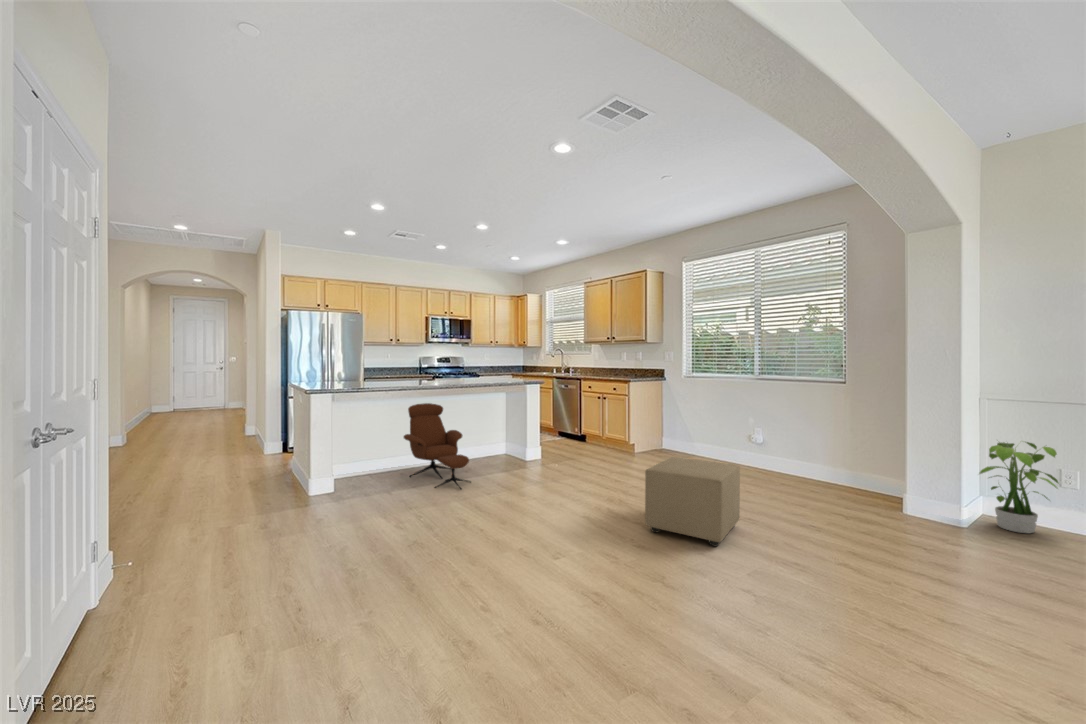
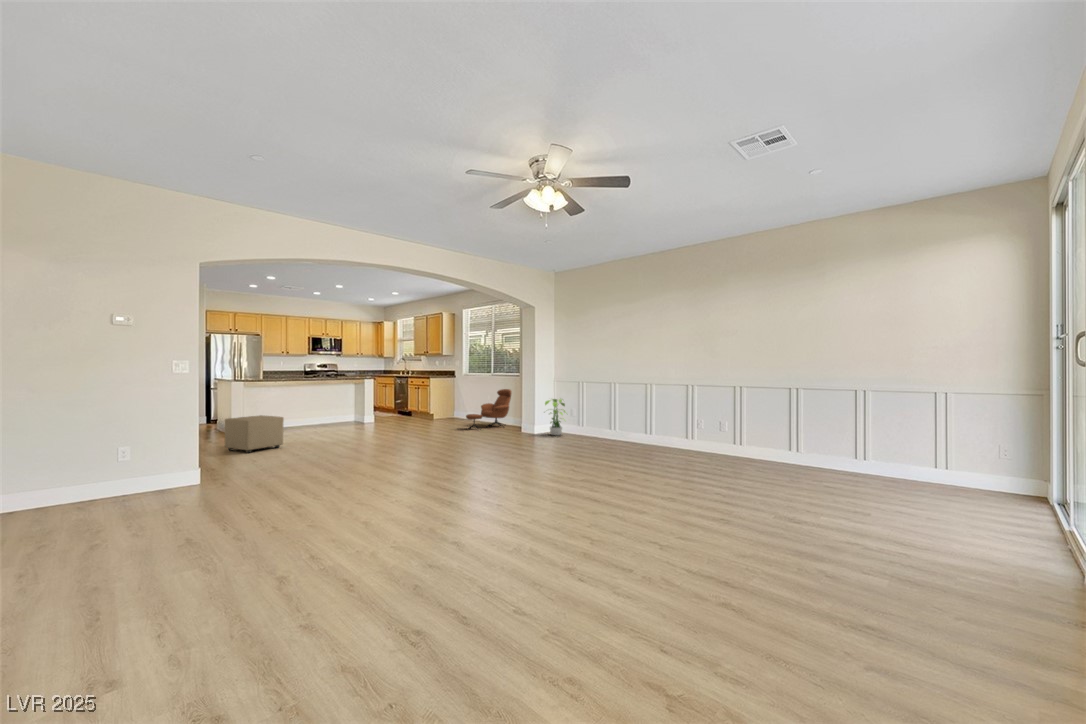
lounge chair: present [404,403,470,489] -> present [466,389,512,429]
ottoman: present [645,457,740,546] -> present [225,415,284,453]

